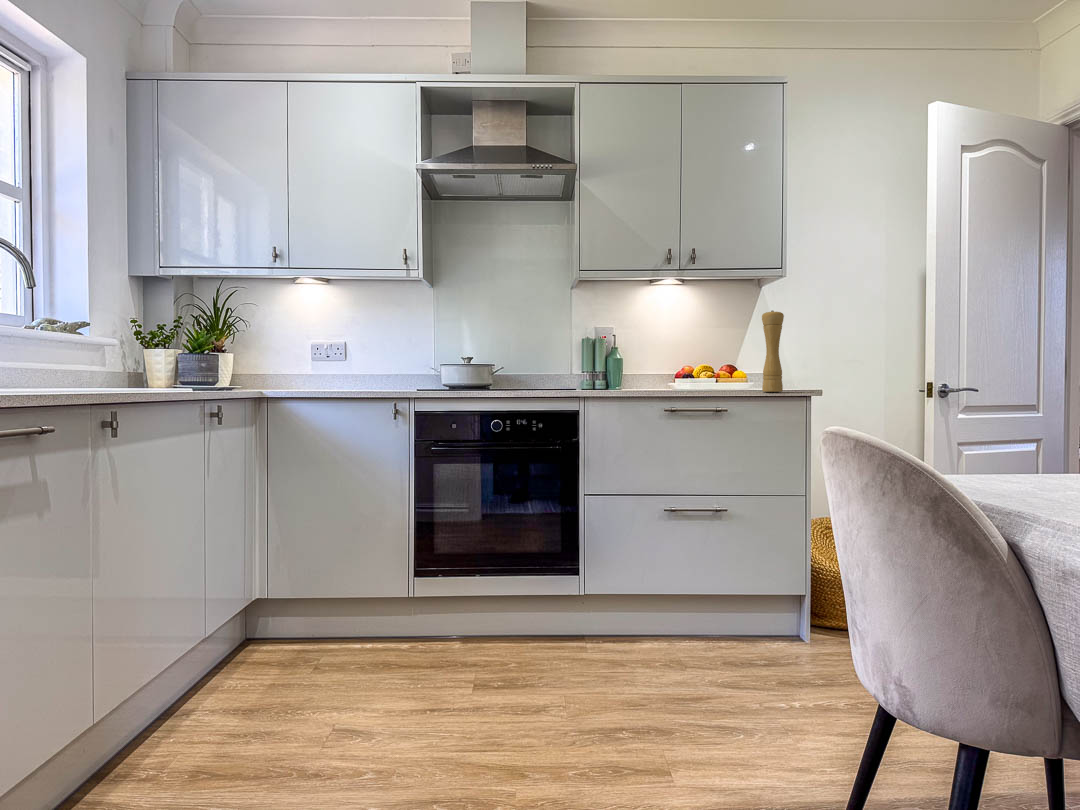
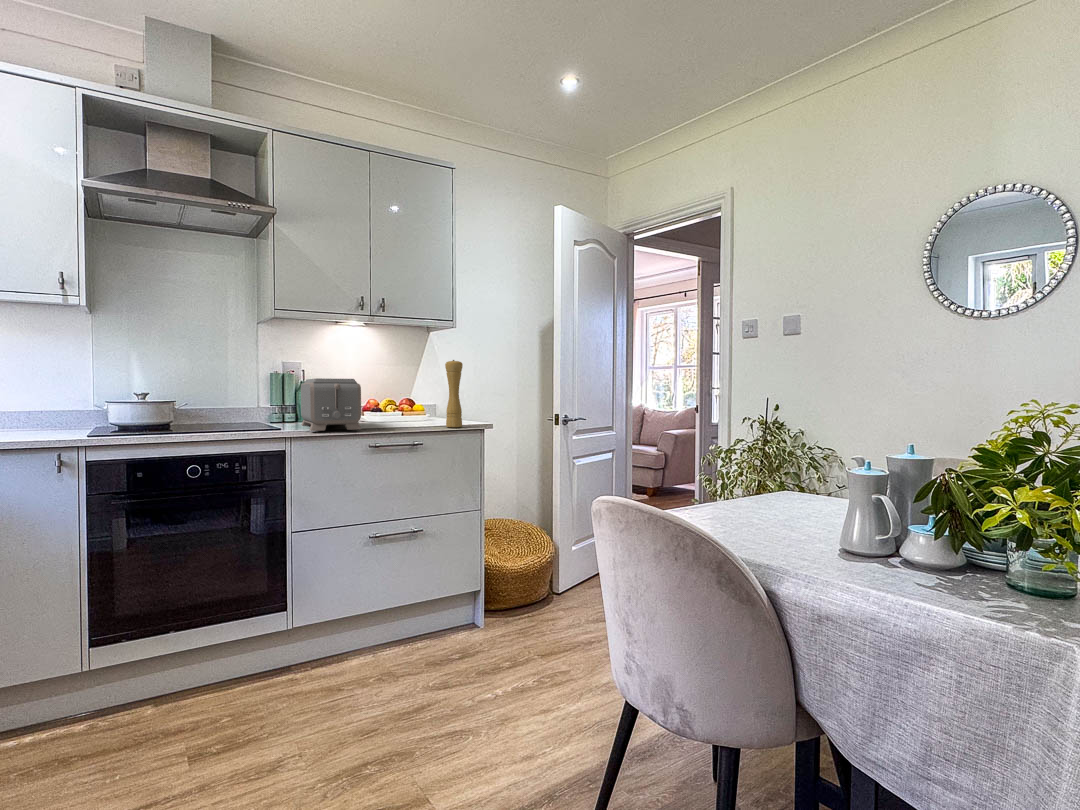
toaster: none [605,335,659,391] -> present [301,378,361,431]

